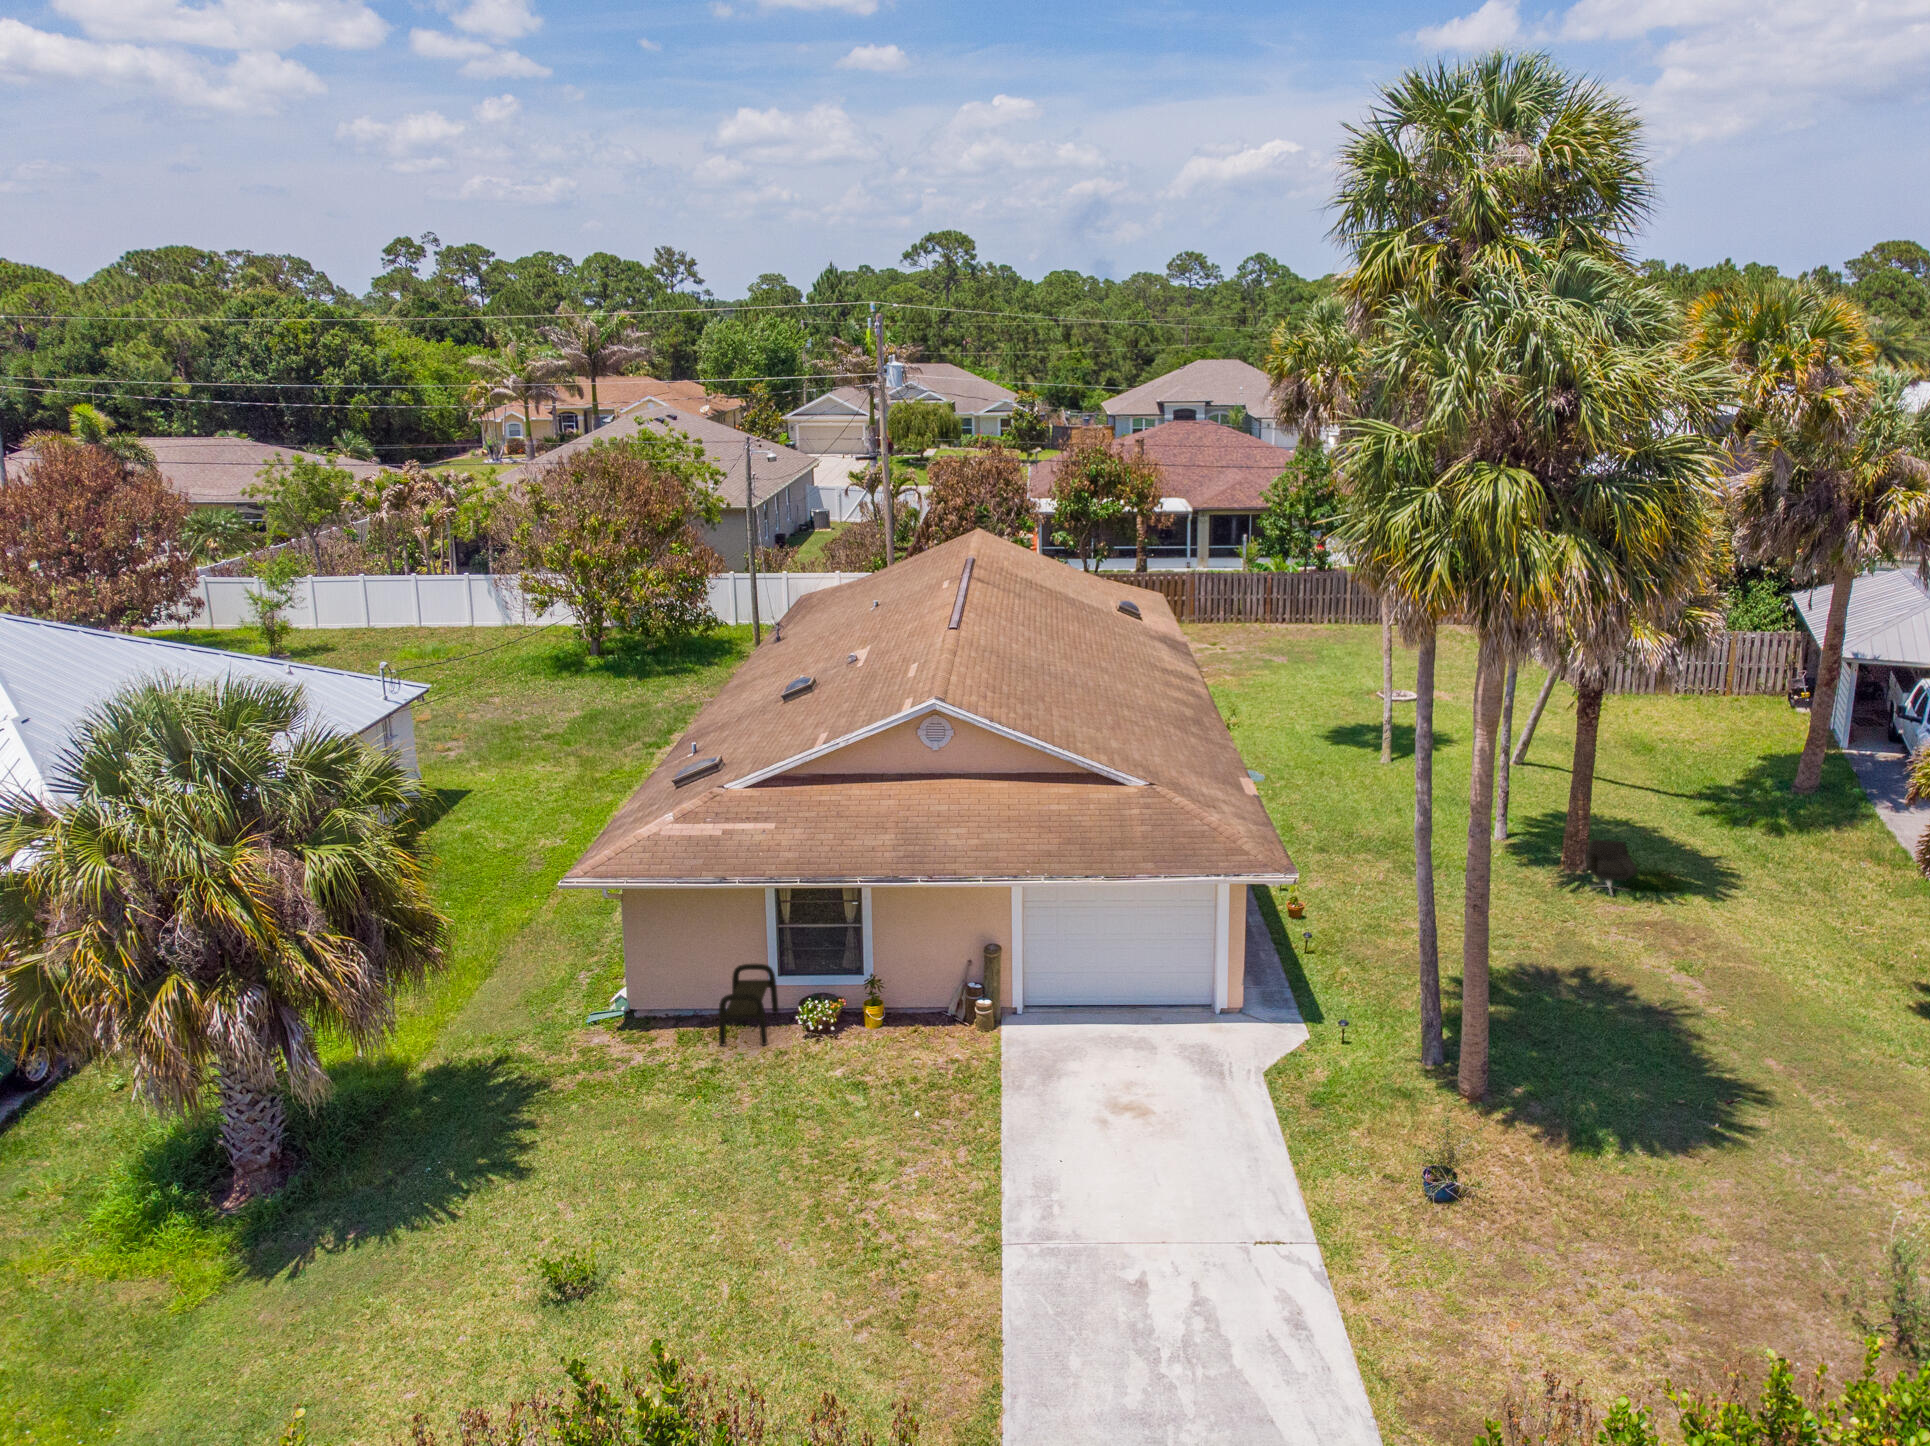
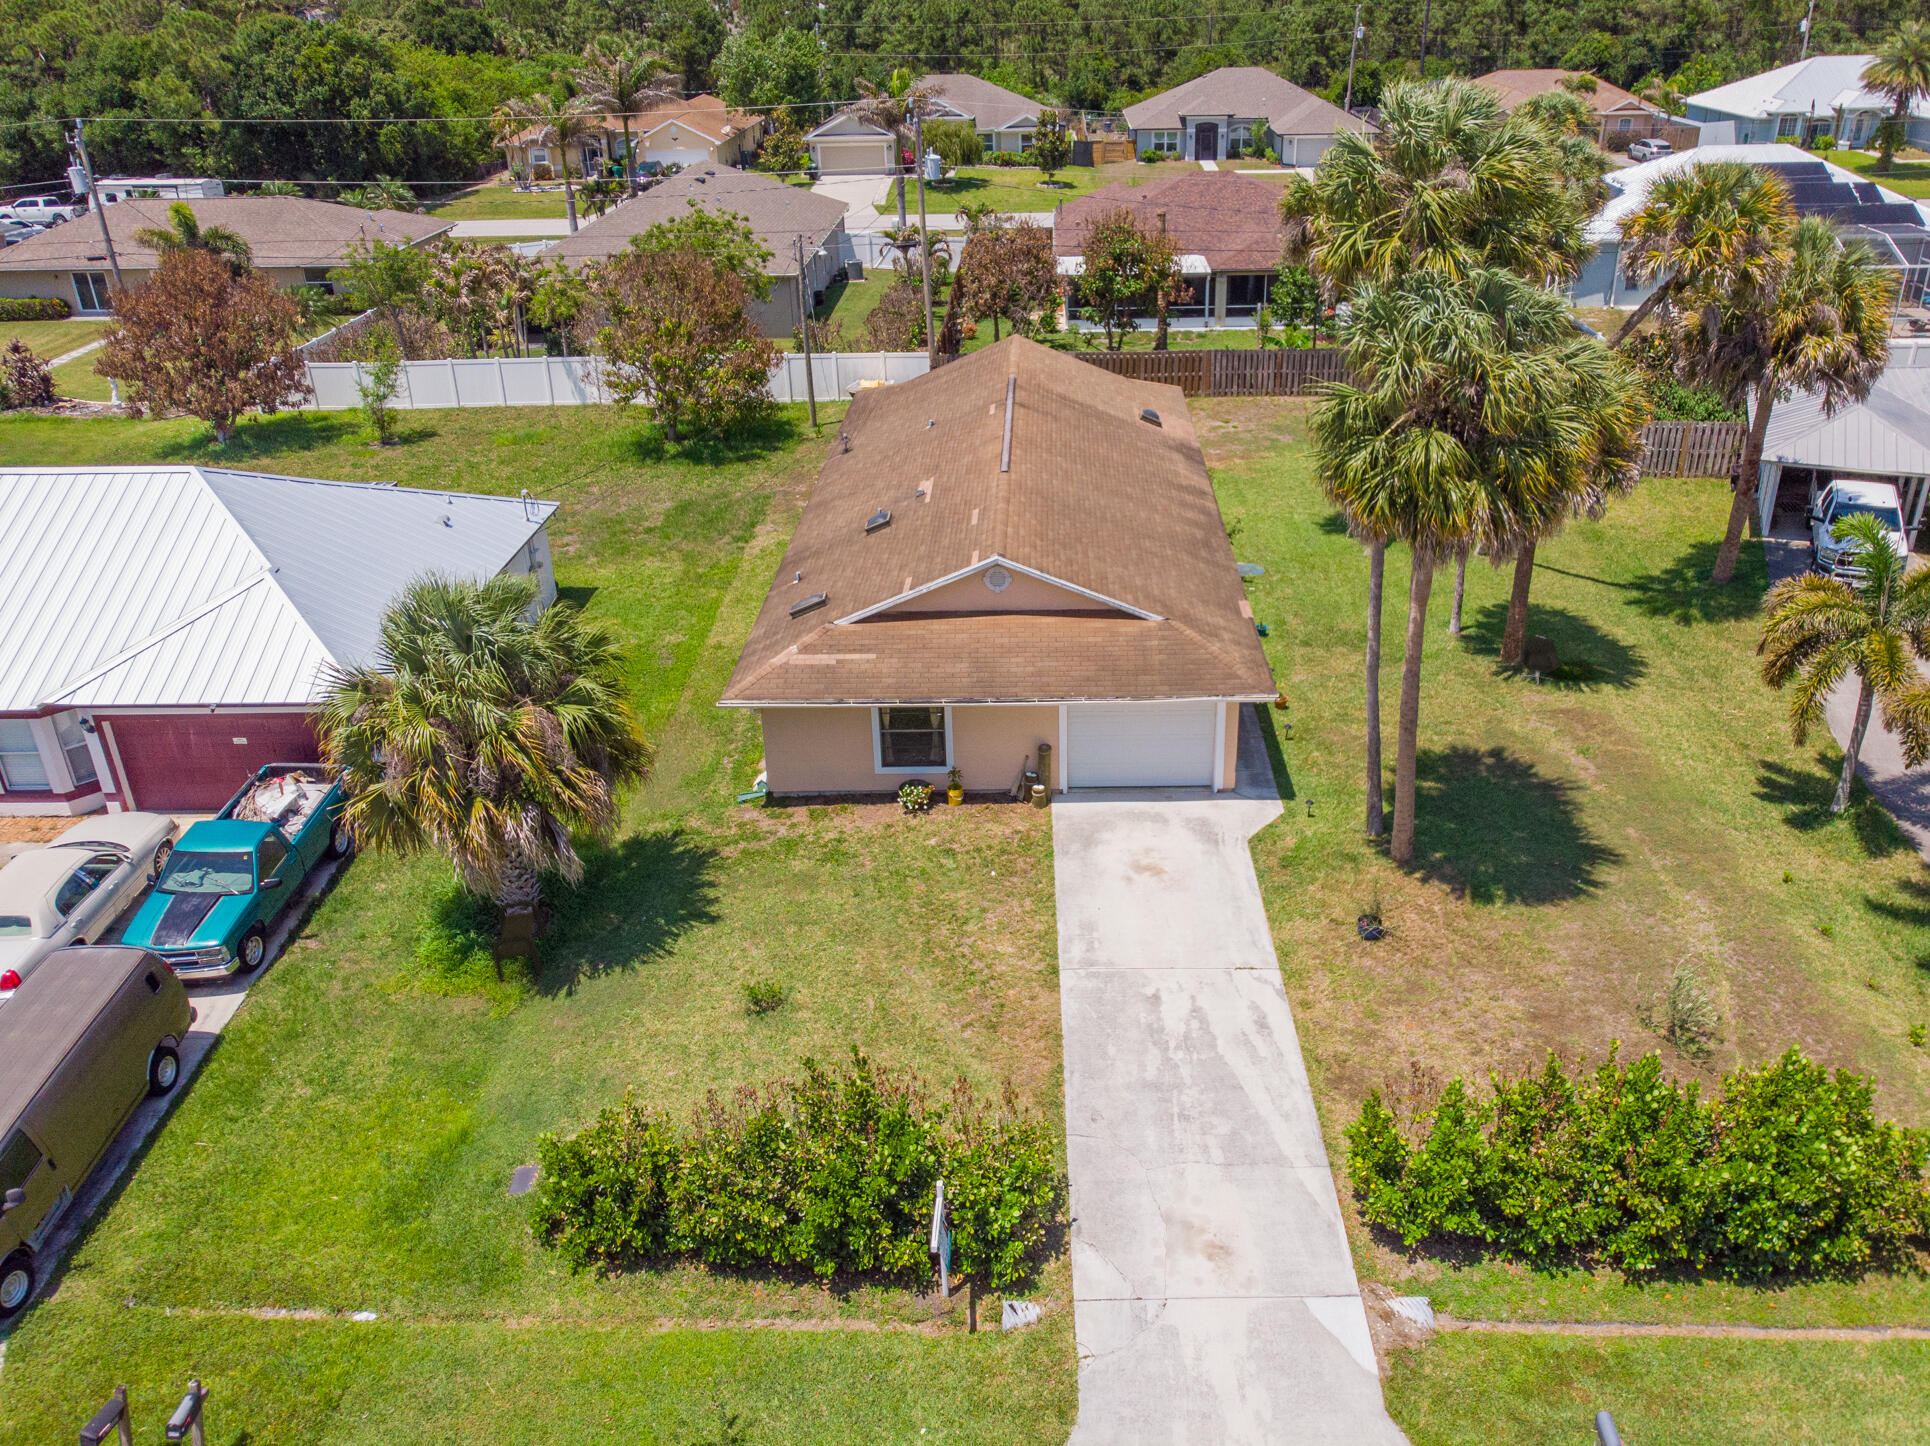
bench: present [719,964,779,1046] -> present [493,900,546,981]

